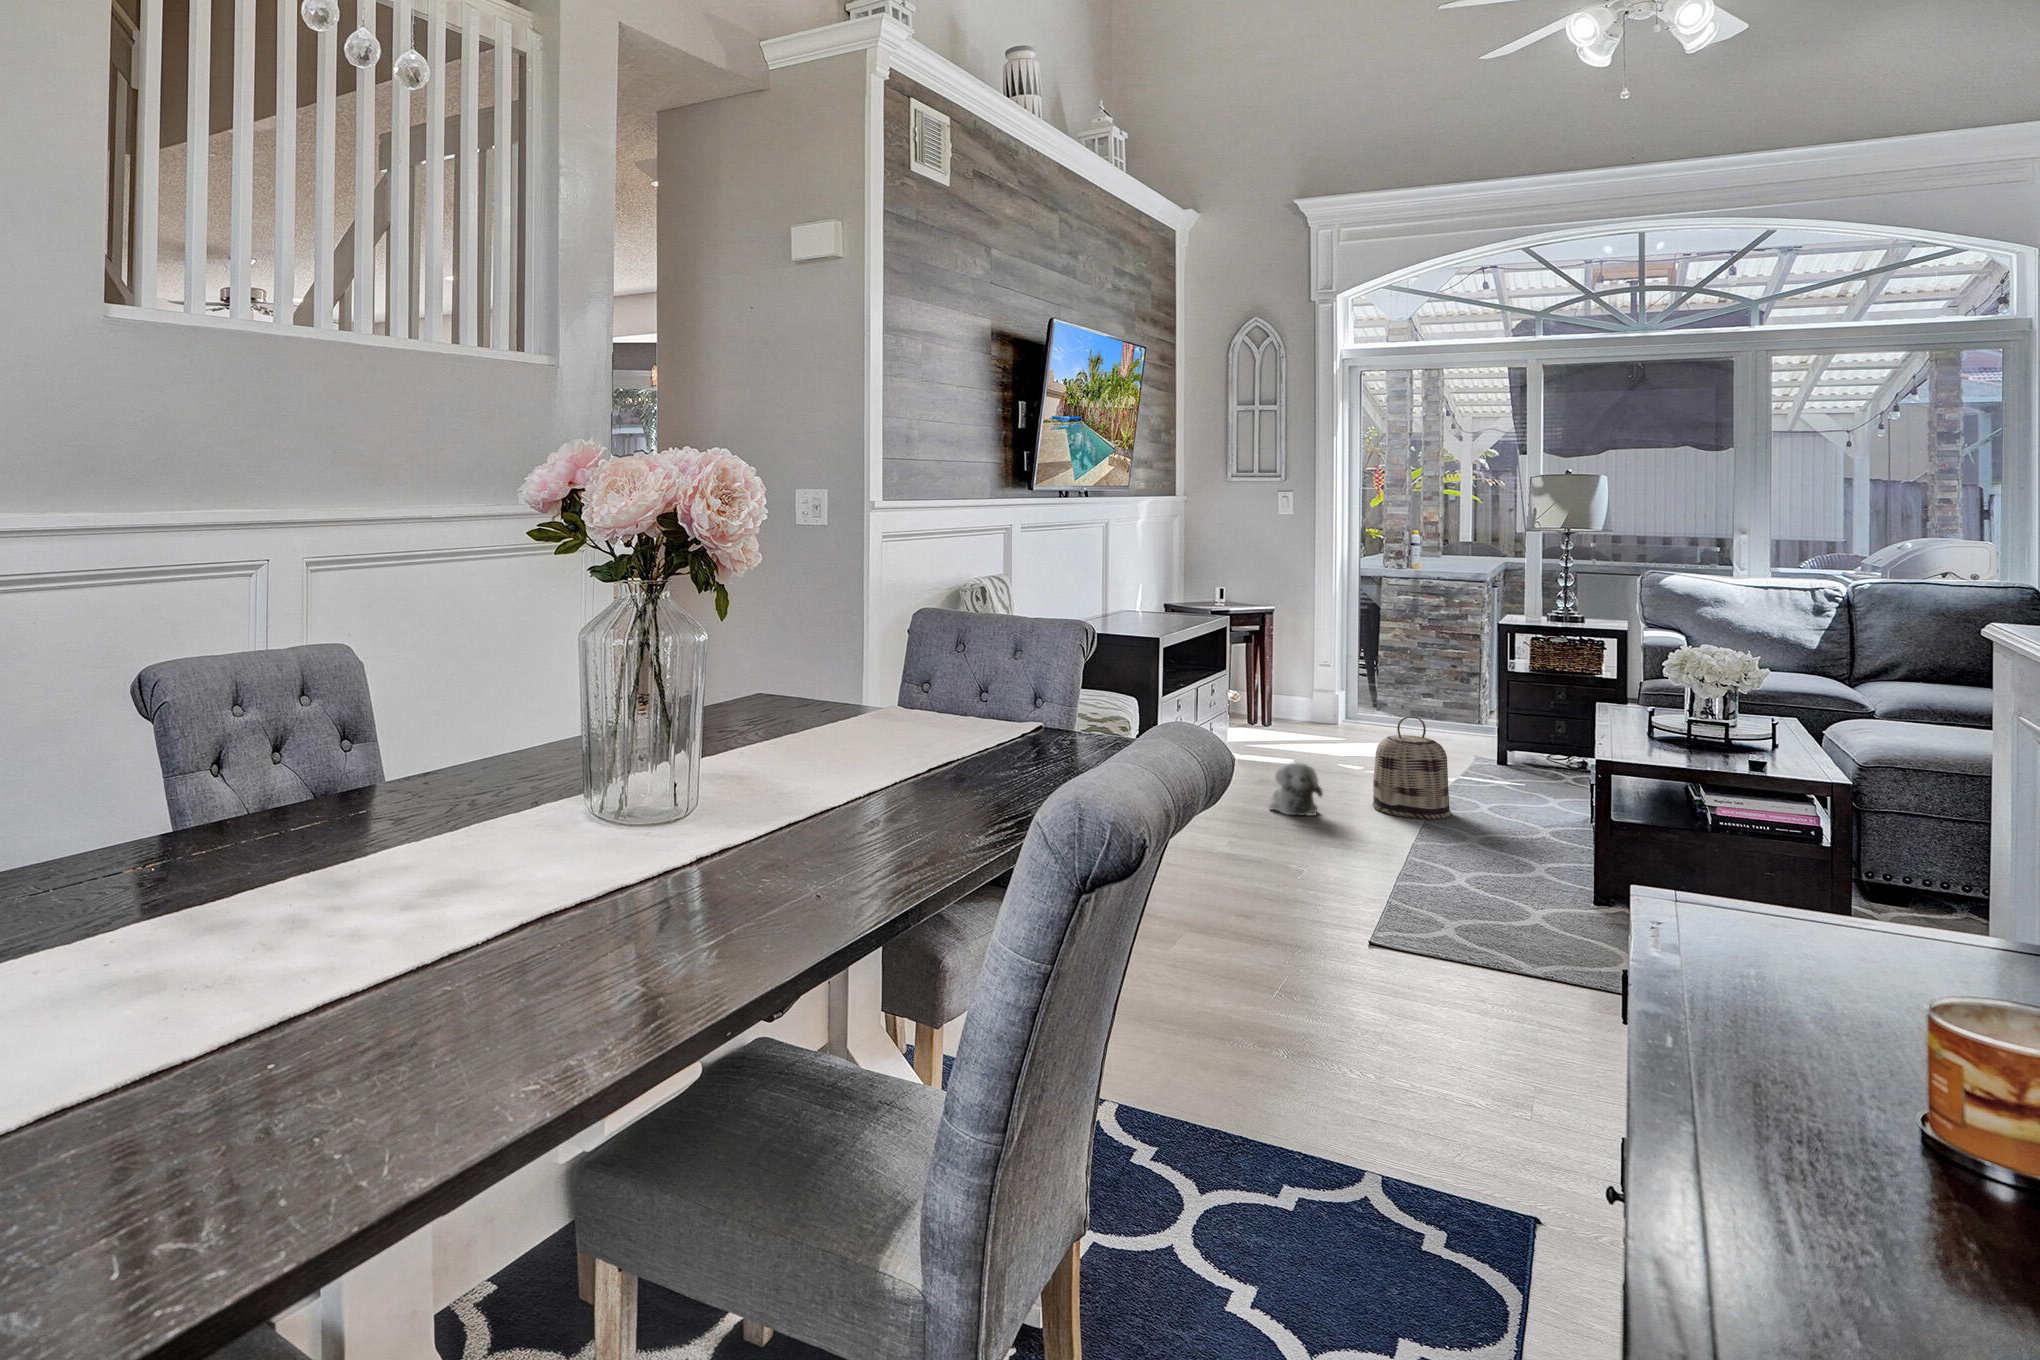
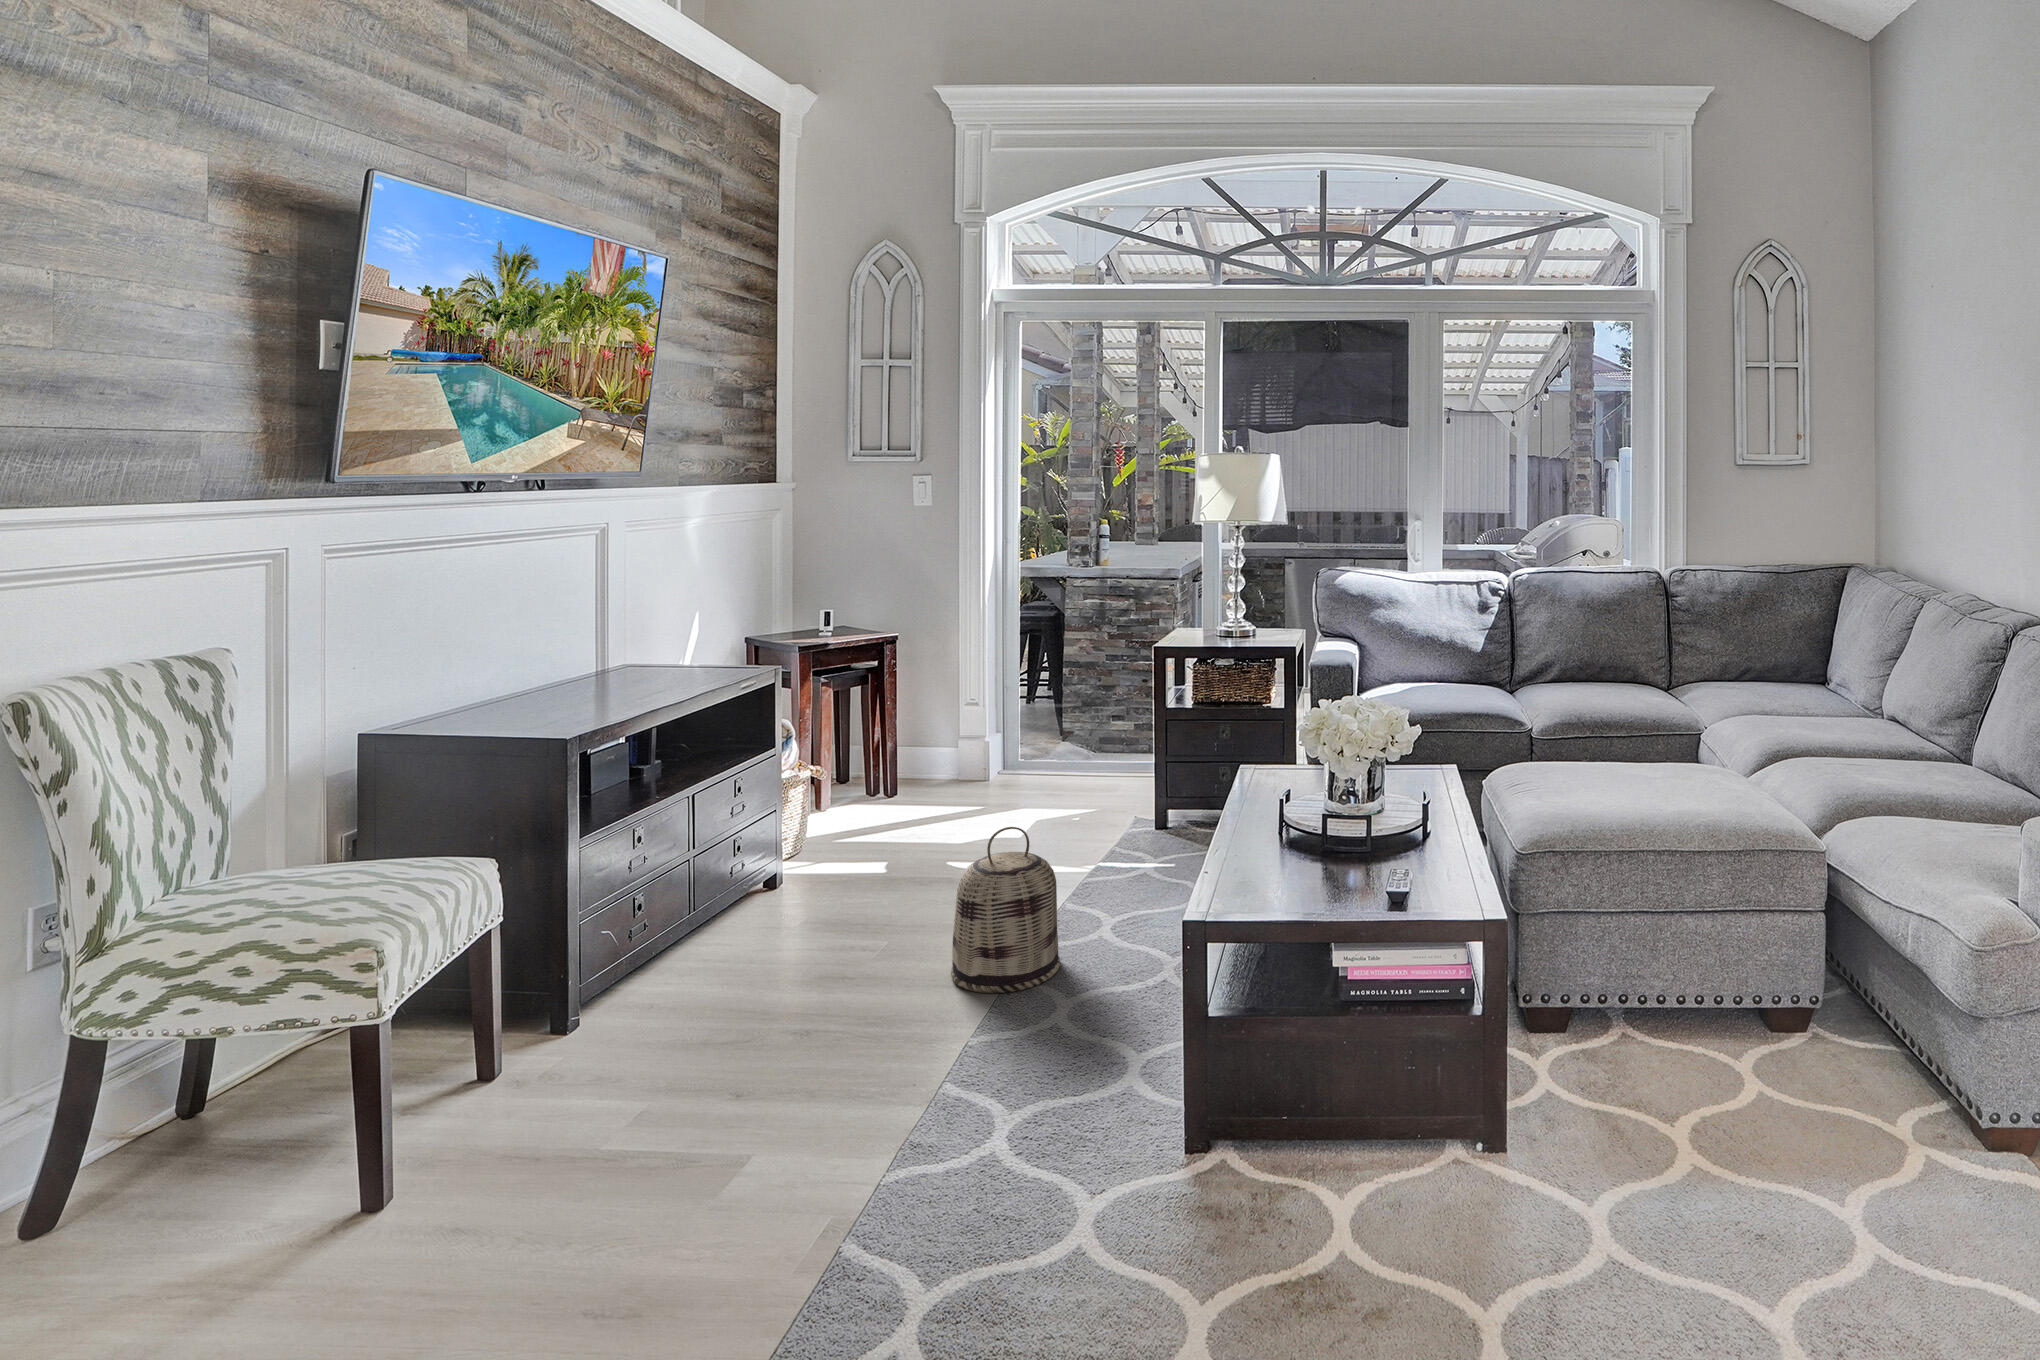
plush toy: present [1269,763,1322,816] -> none [770,939,861,1035]

